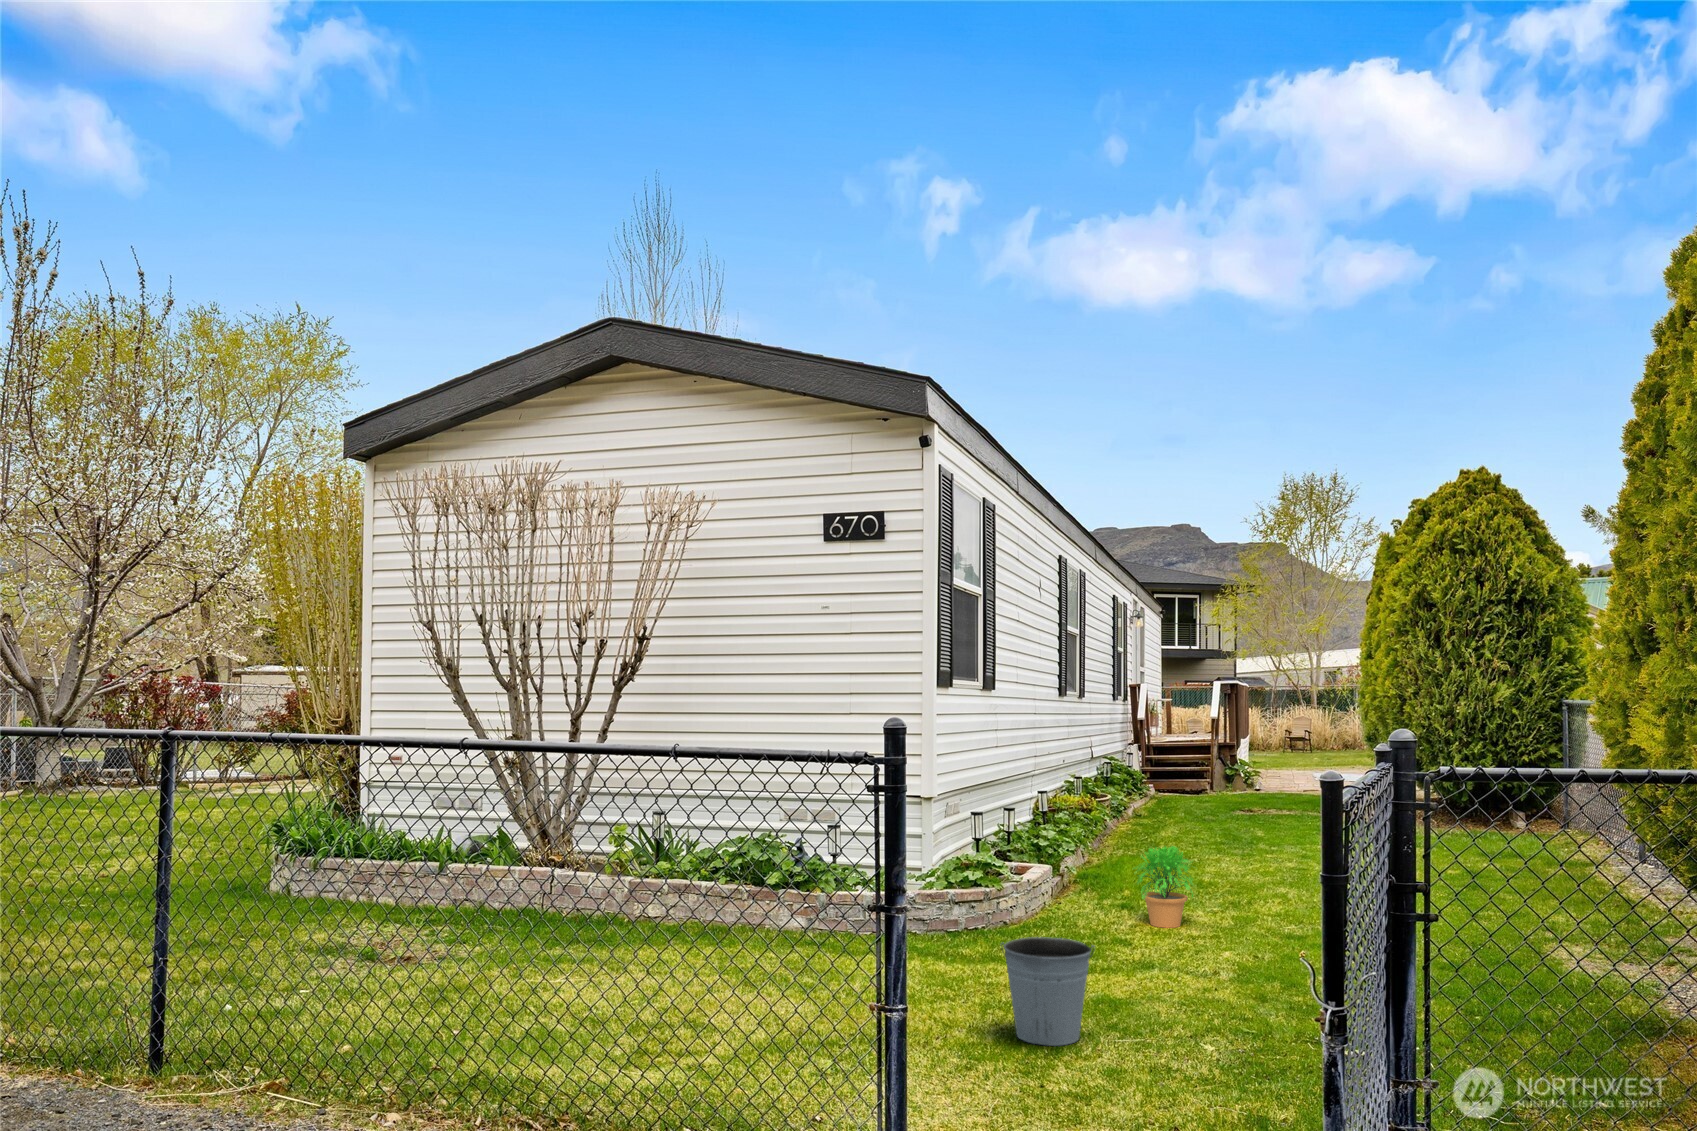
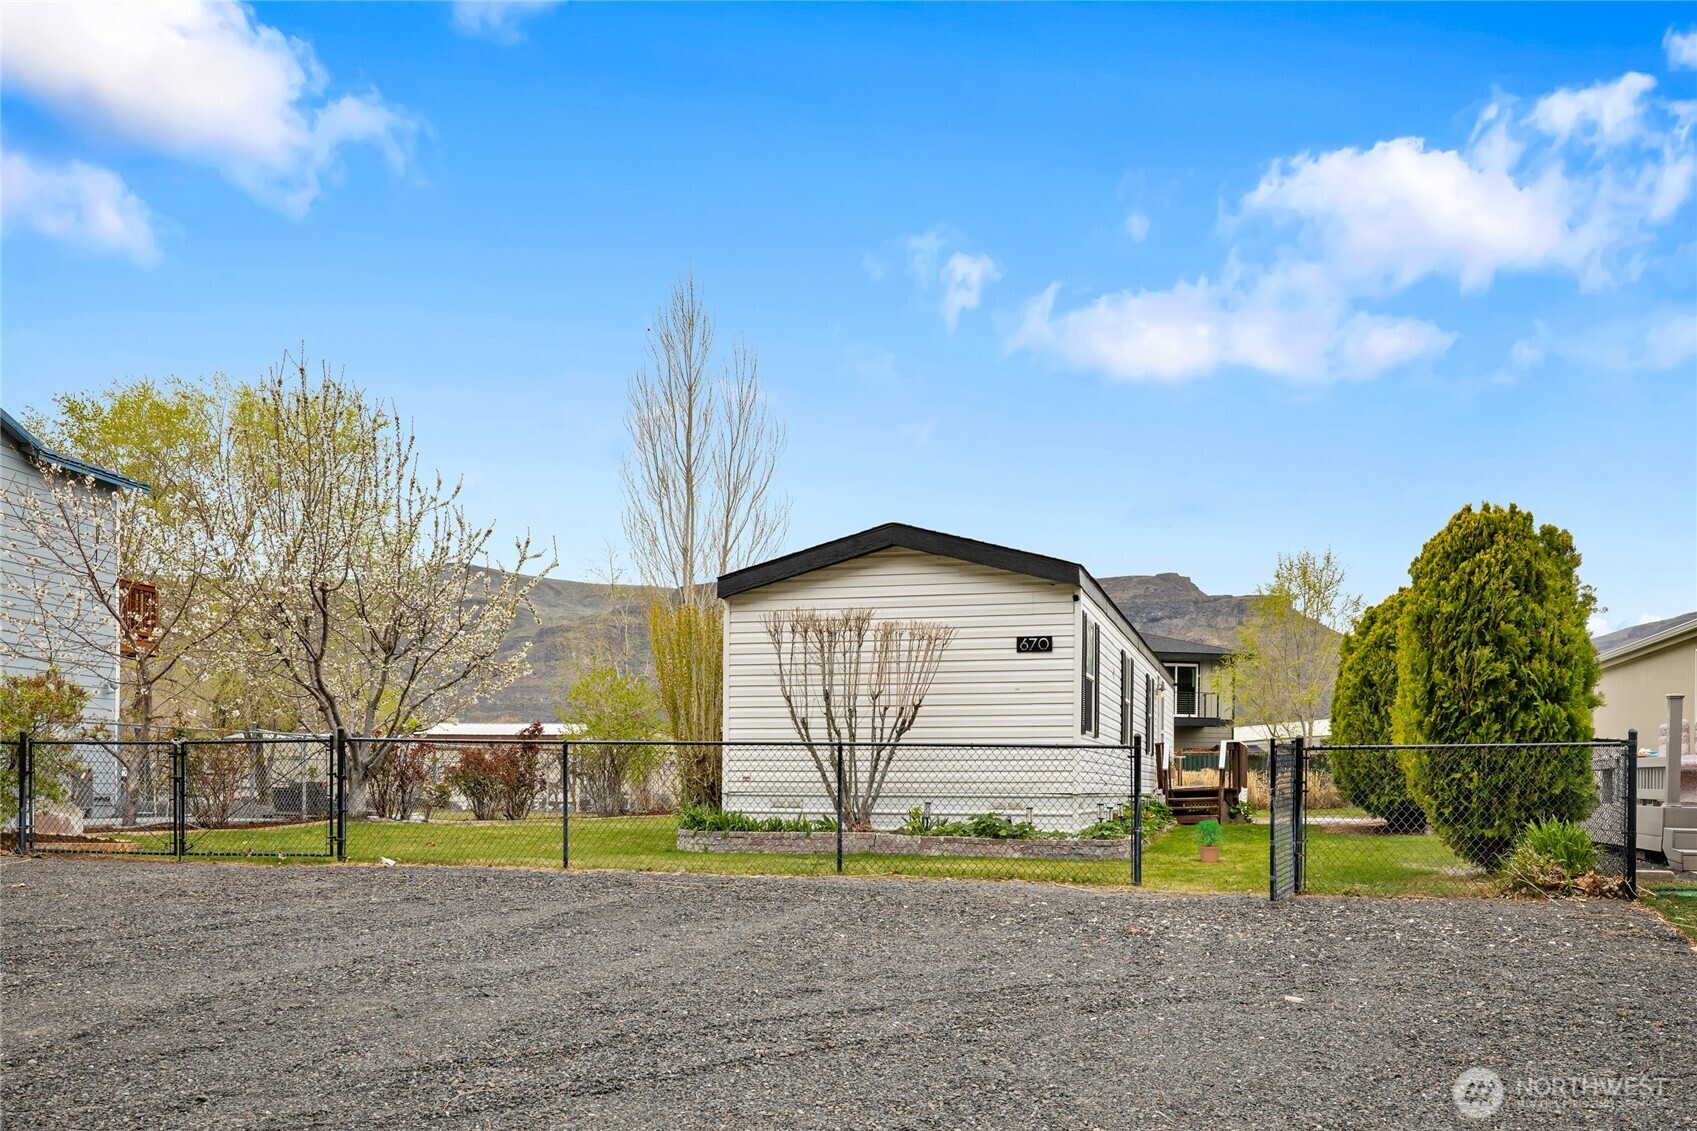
bucket: present [1002,937,1094,1046] -> none [1149,840,1190,881]

